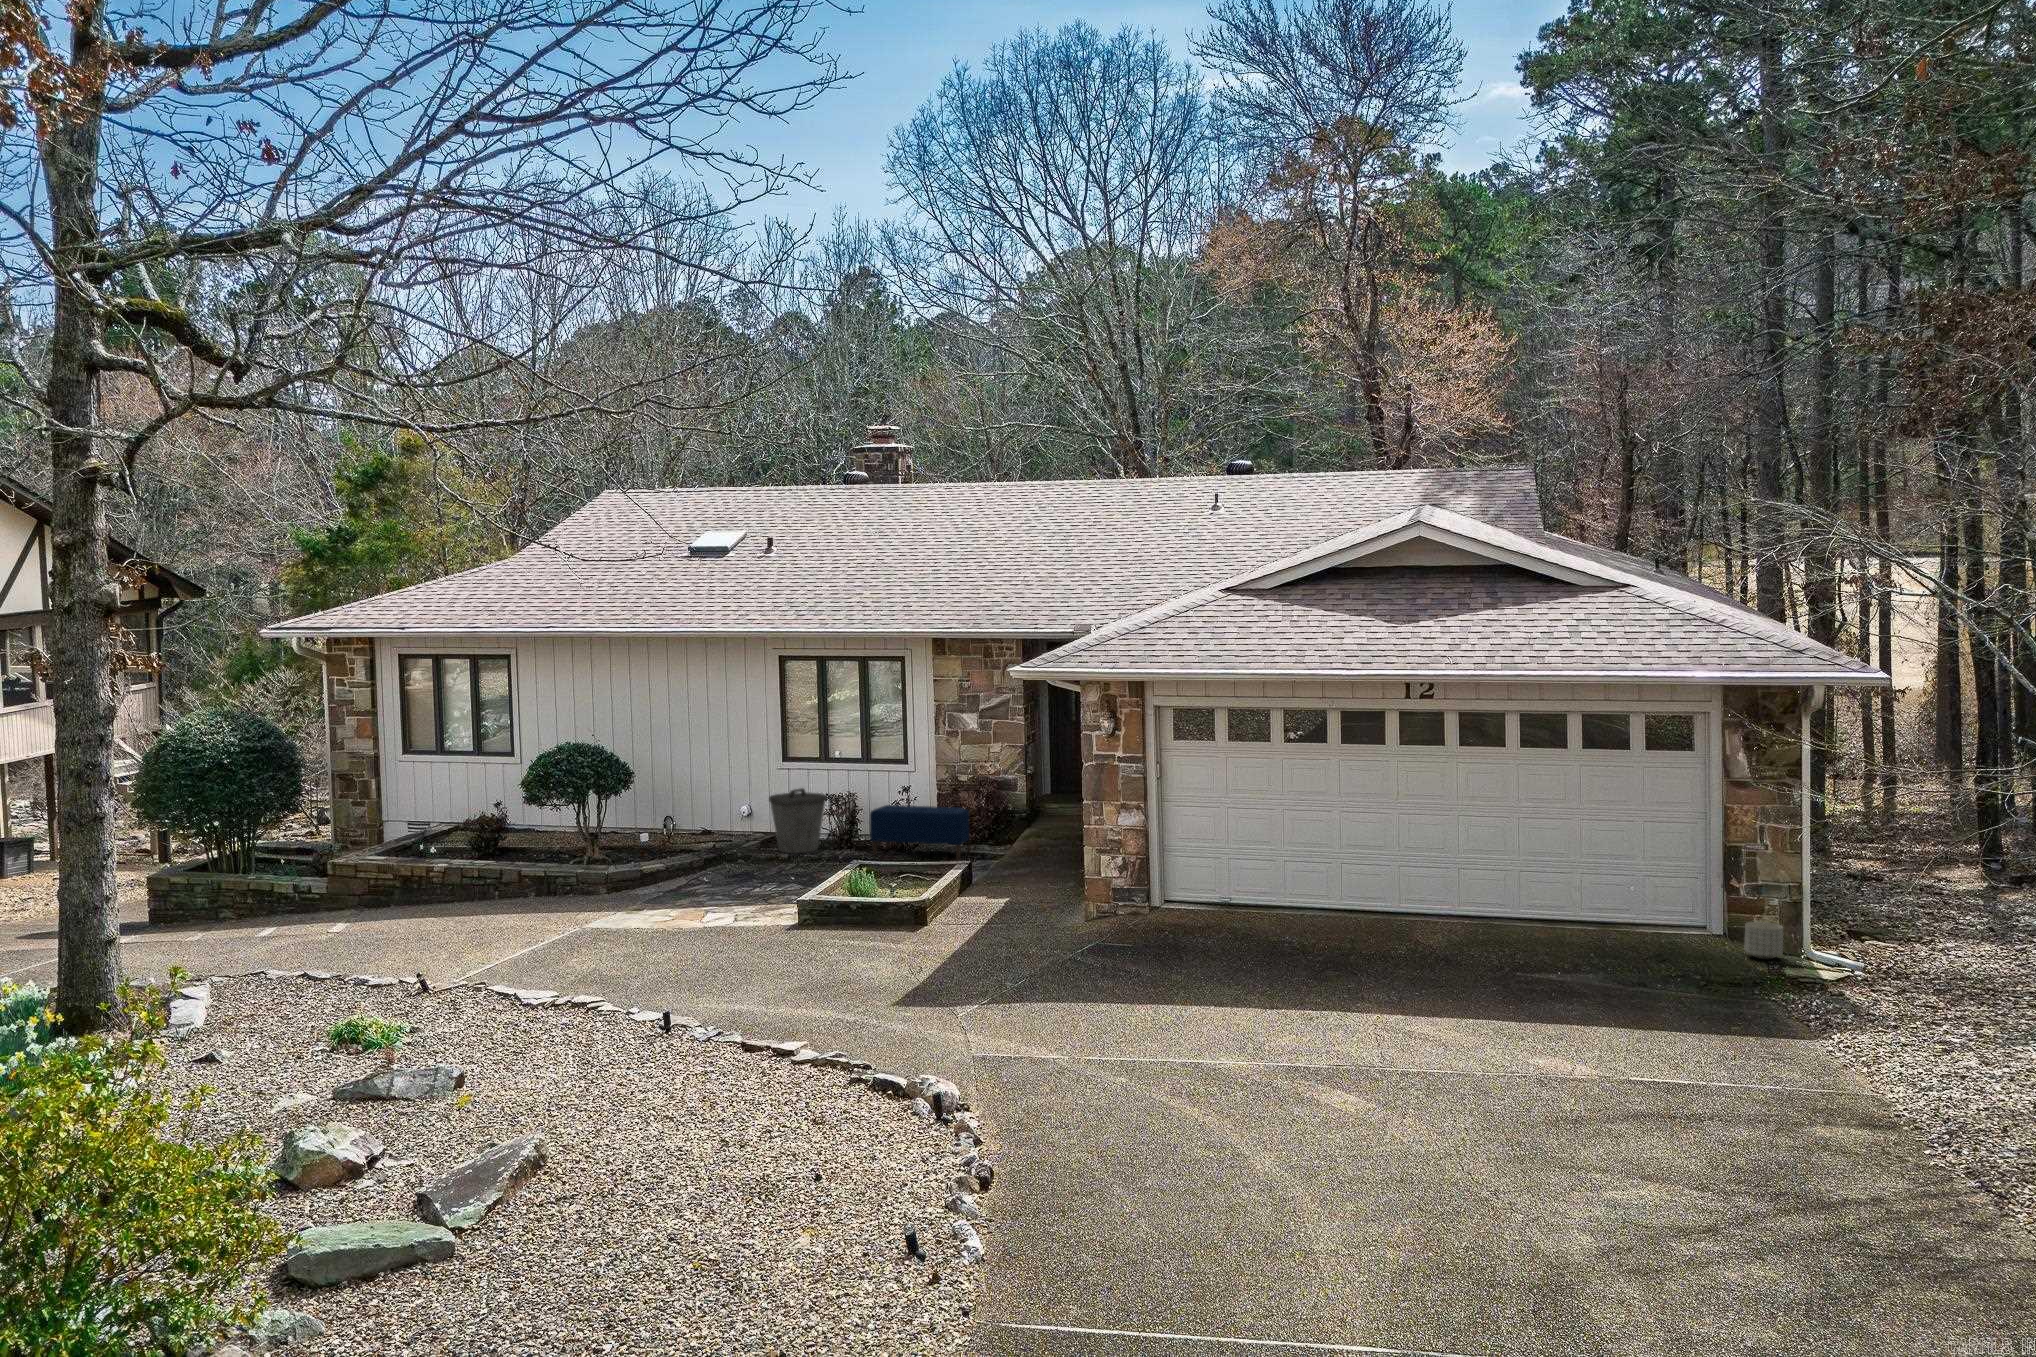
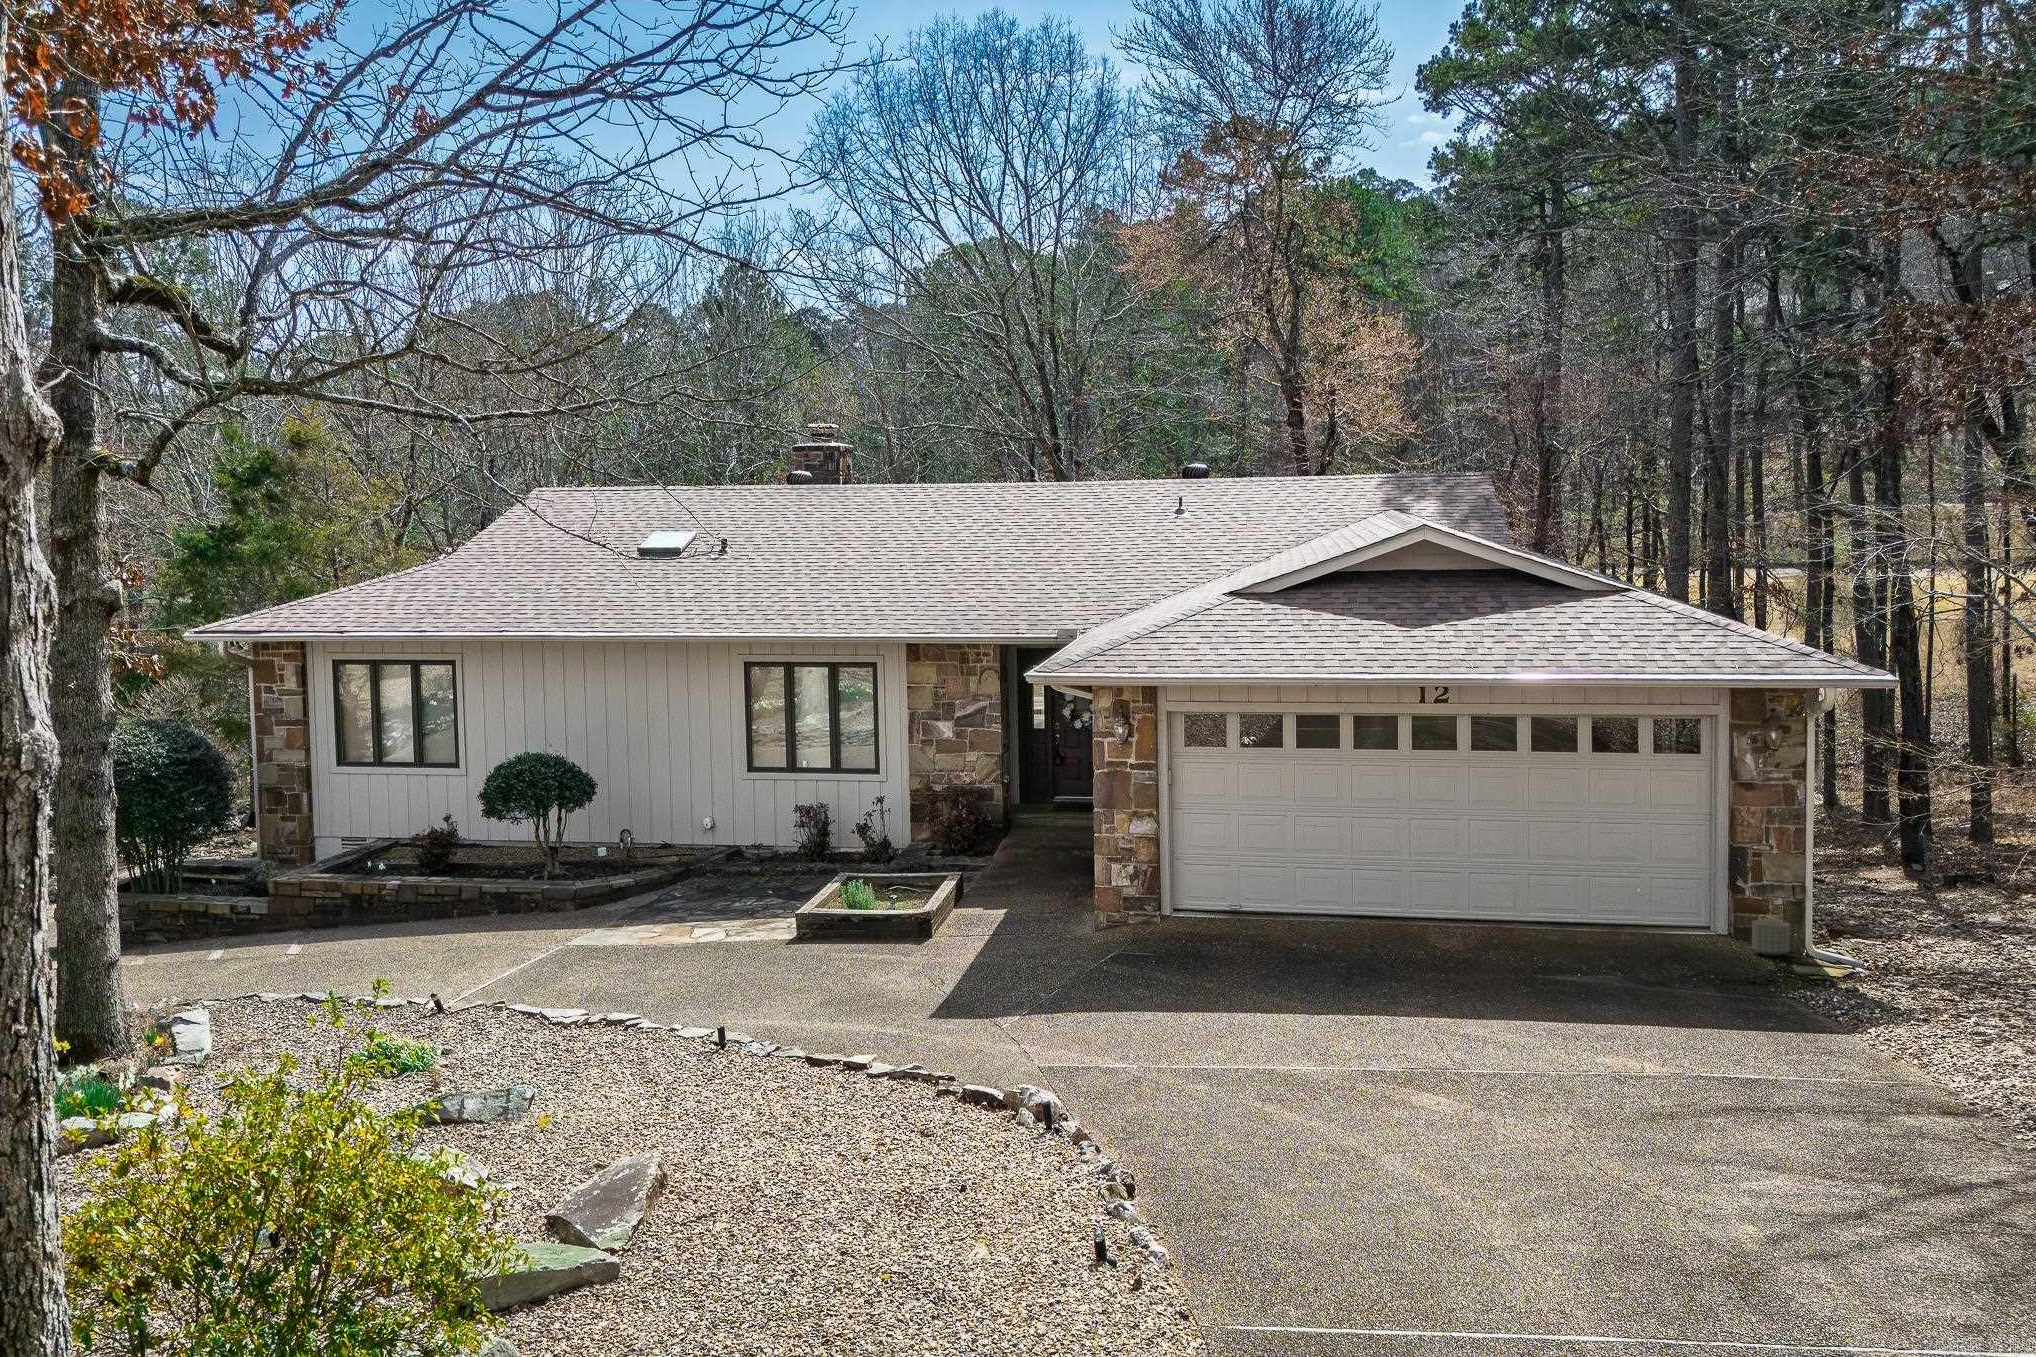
trash can: present [769,788,827,853] -> none [737,802,797,868]
bench: present [870,805,971,859] -> none [844,818,949,872]

